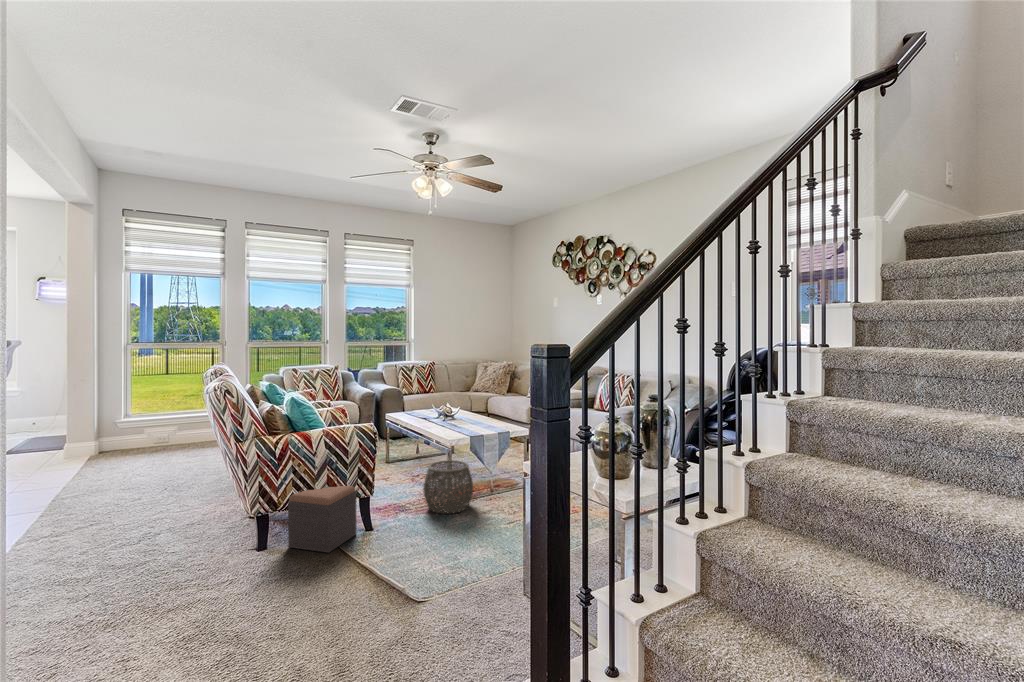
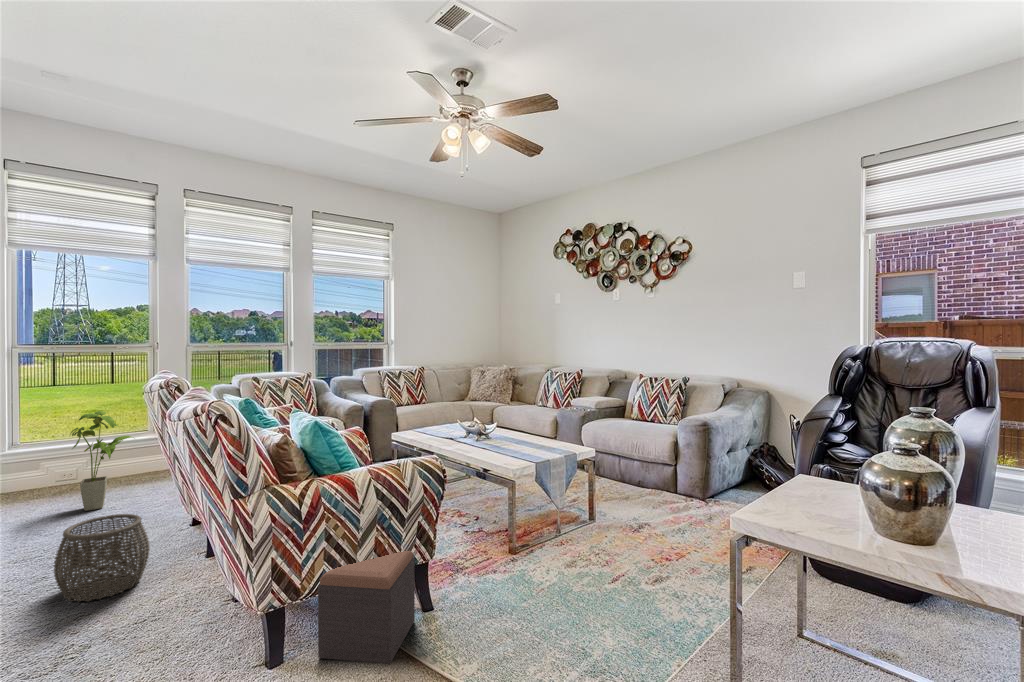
house plant: none [161,392,205,463] -> present [70,411,131,511]
woven basket: present [424,460,473,514] -> present [54,514,150,602]

